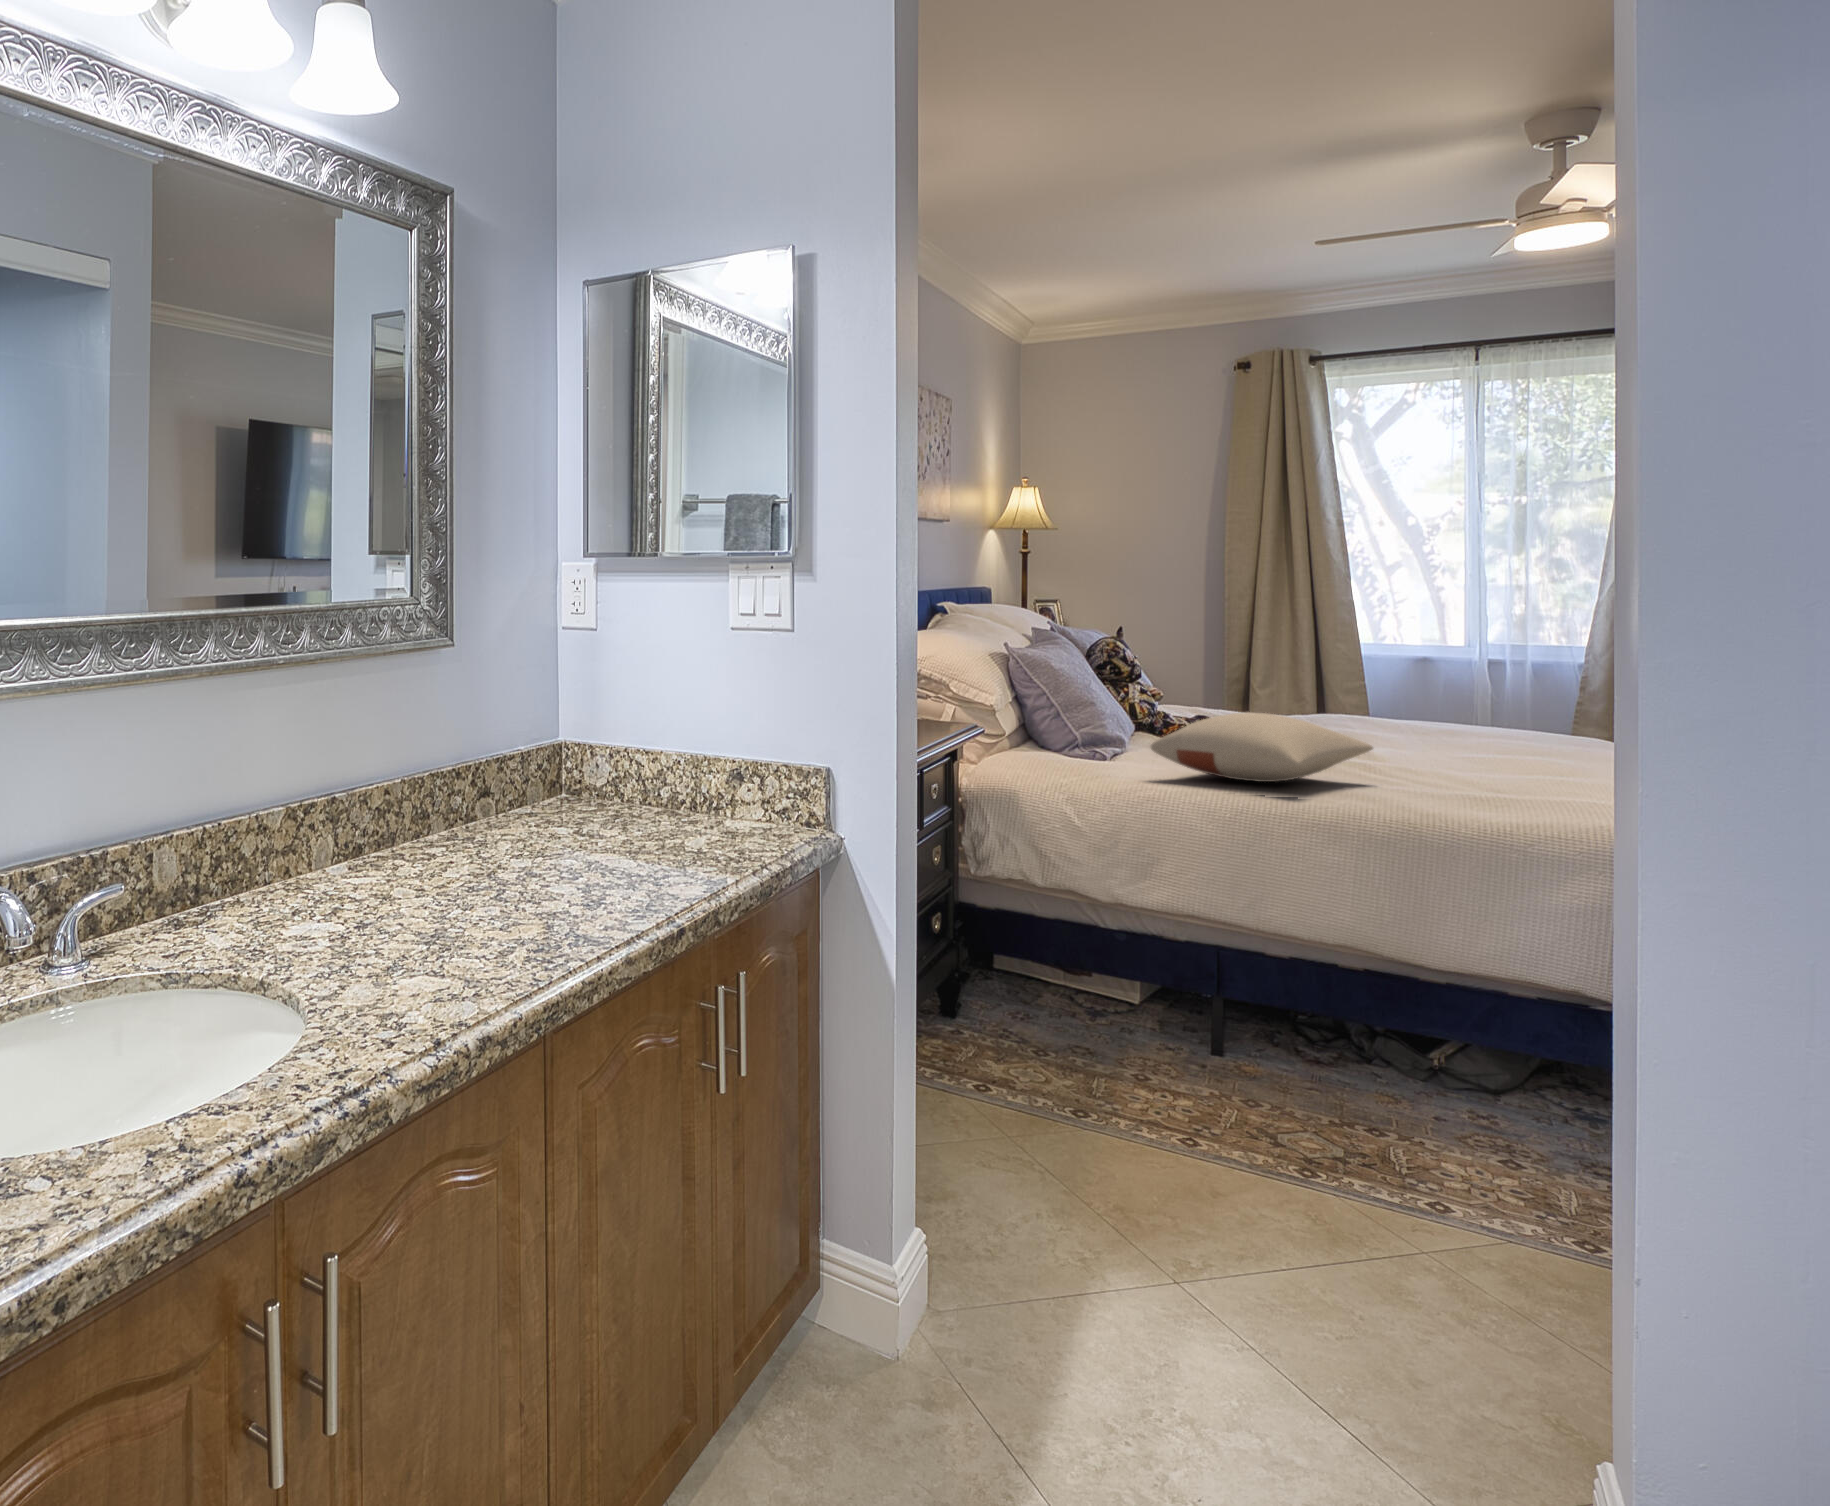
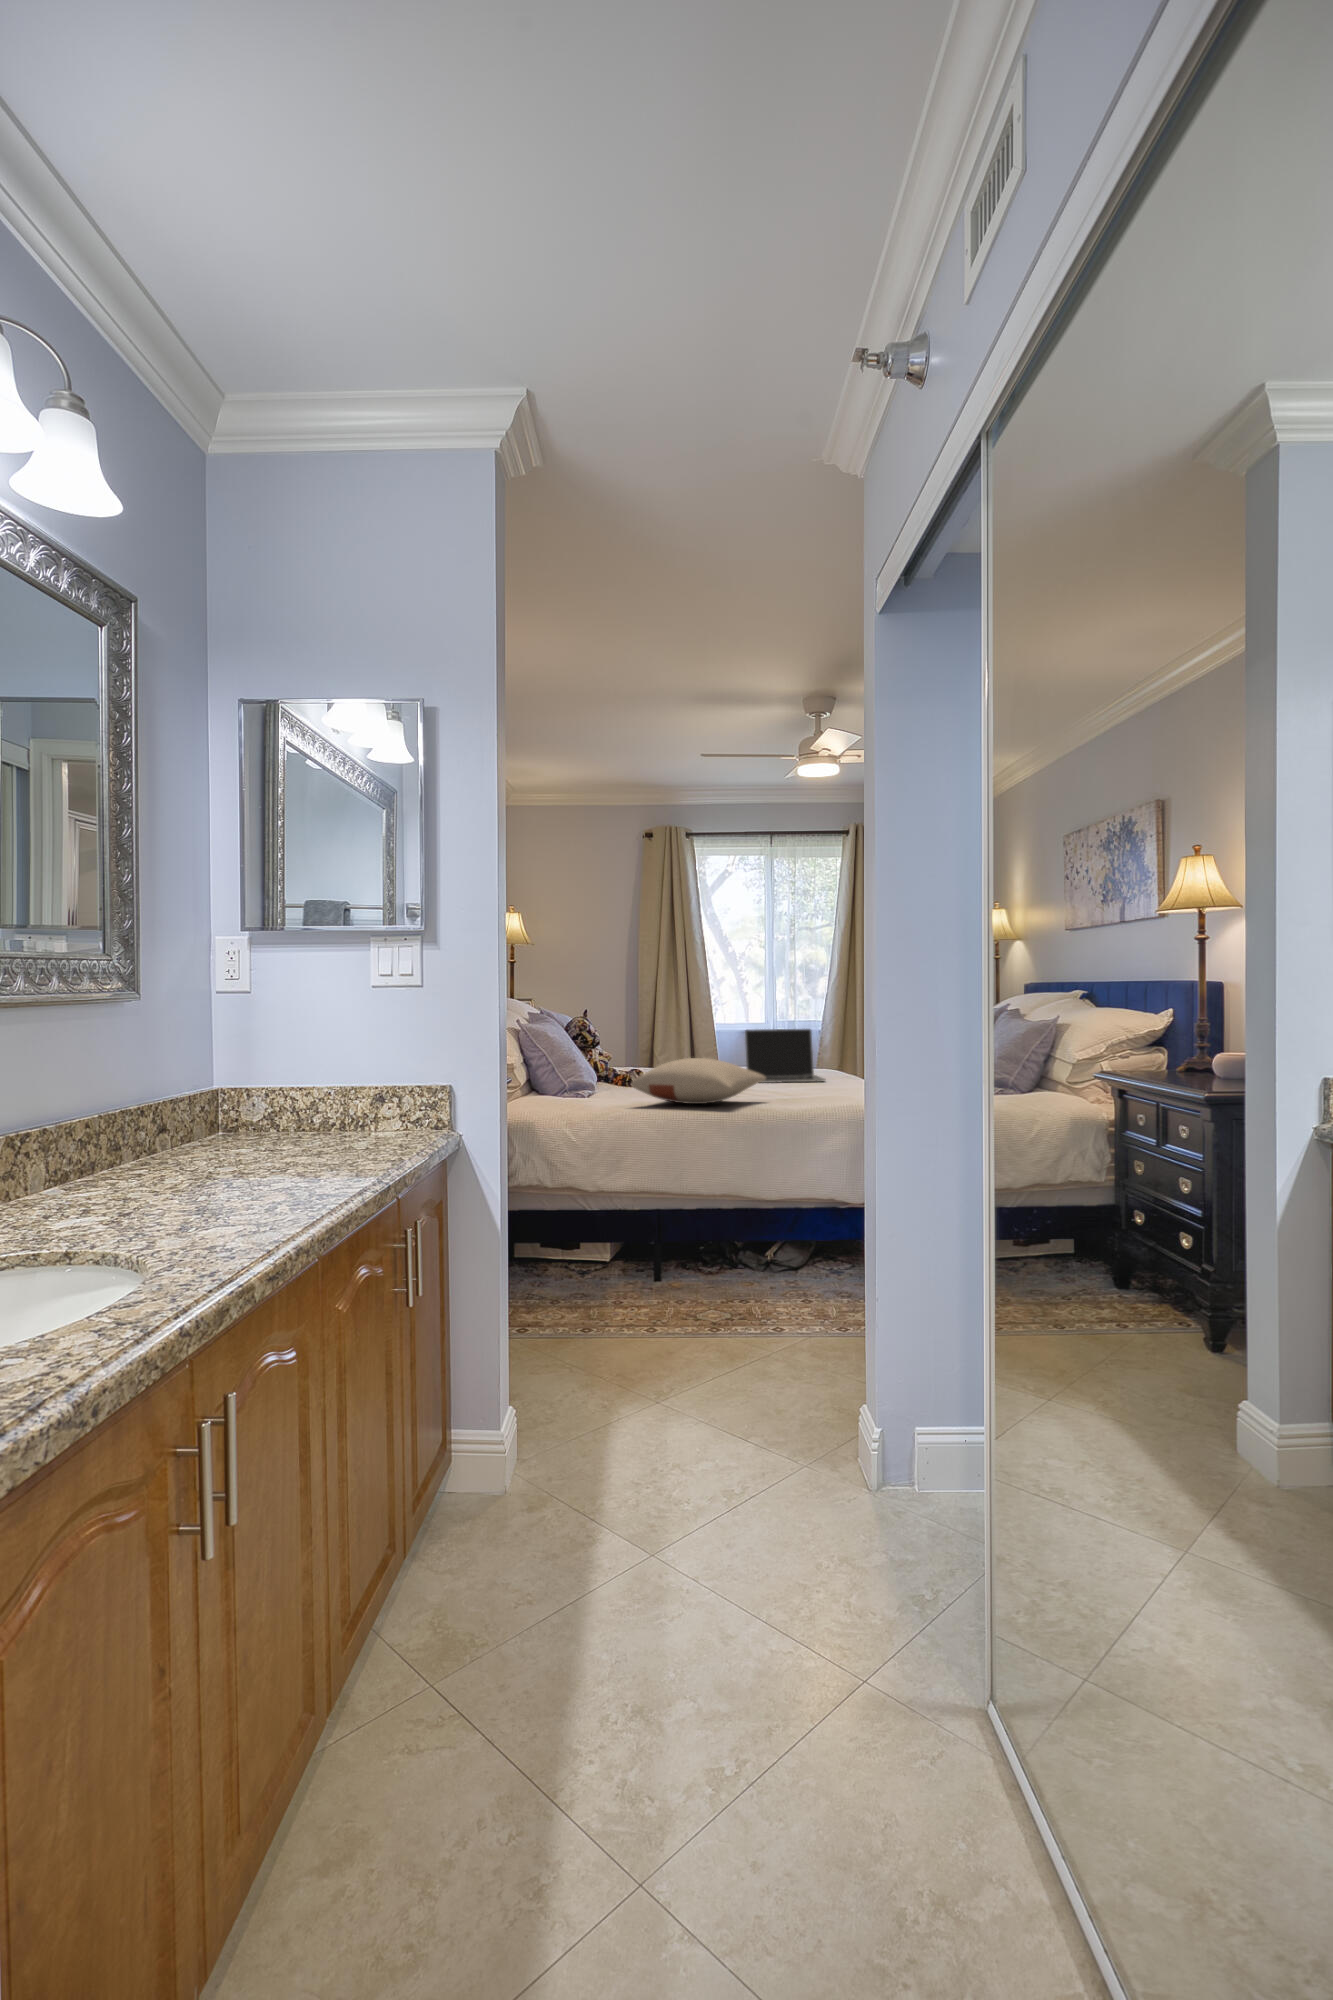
laptop: none [1373,663,1508,750] -> present [745,1029,825,1083]

